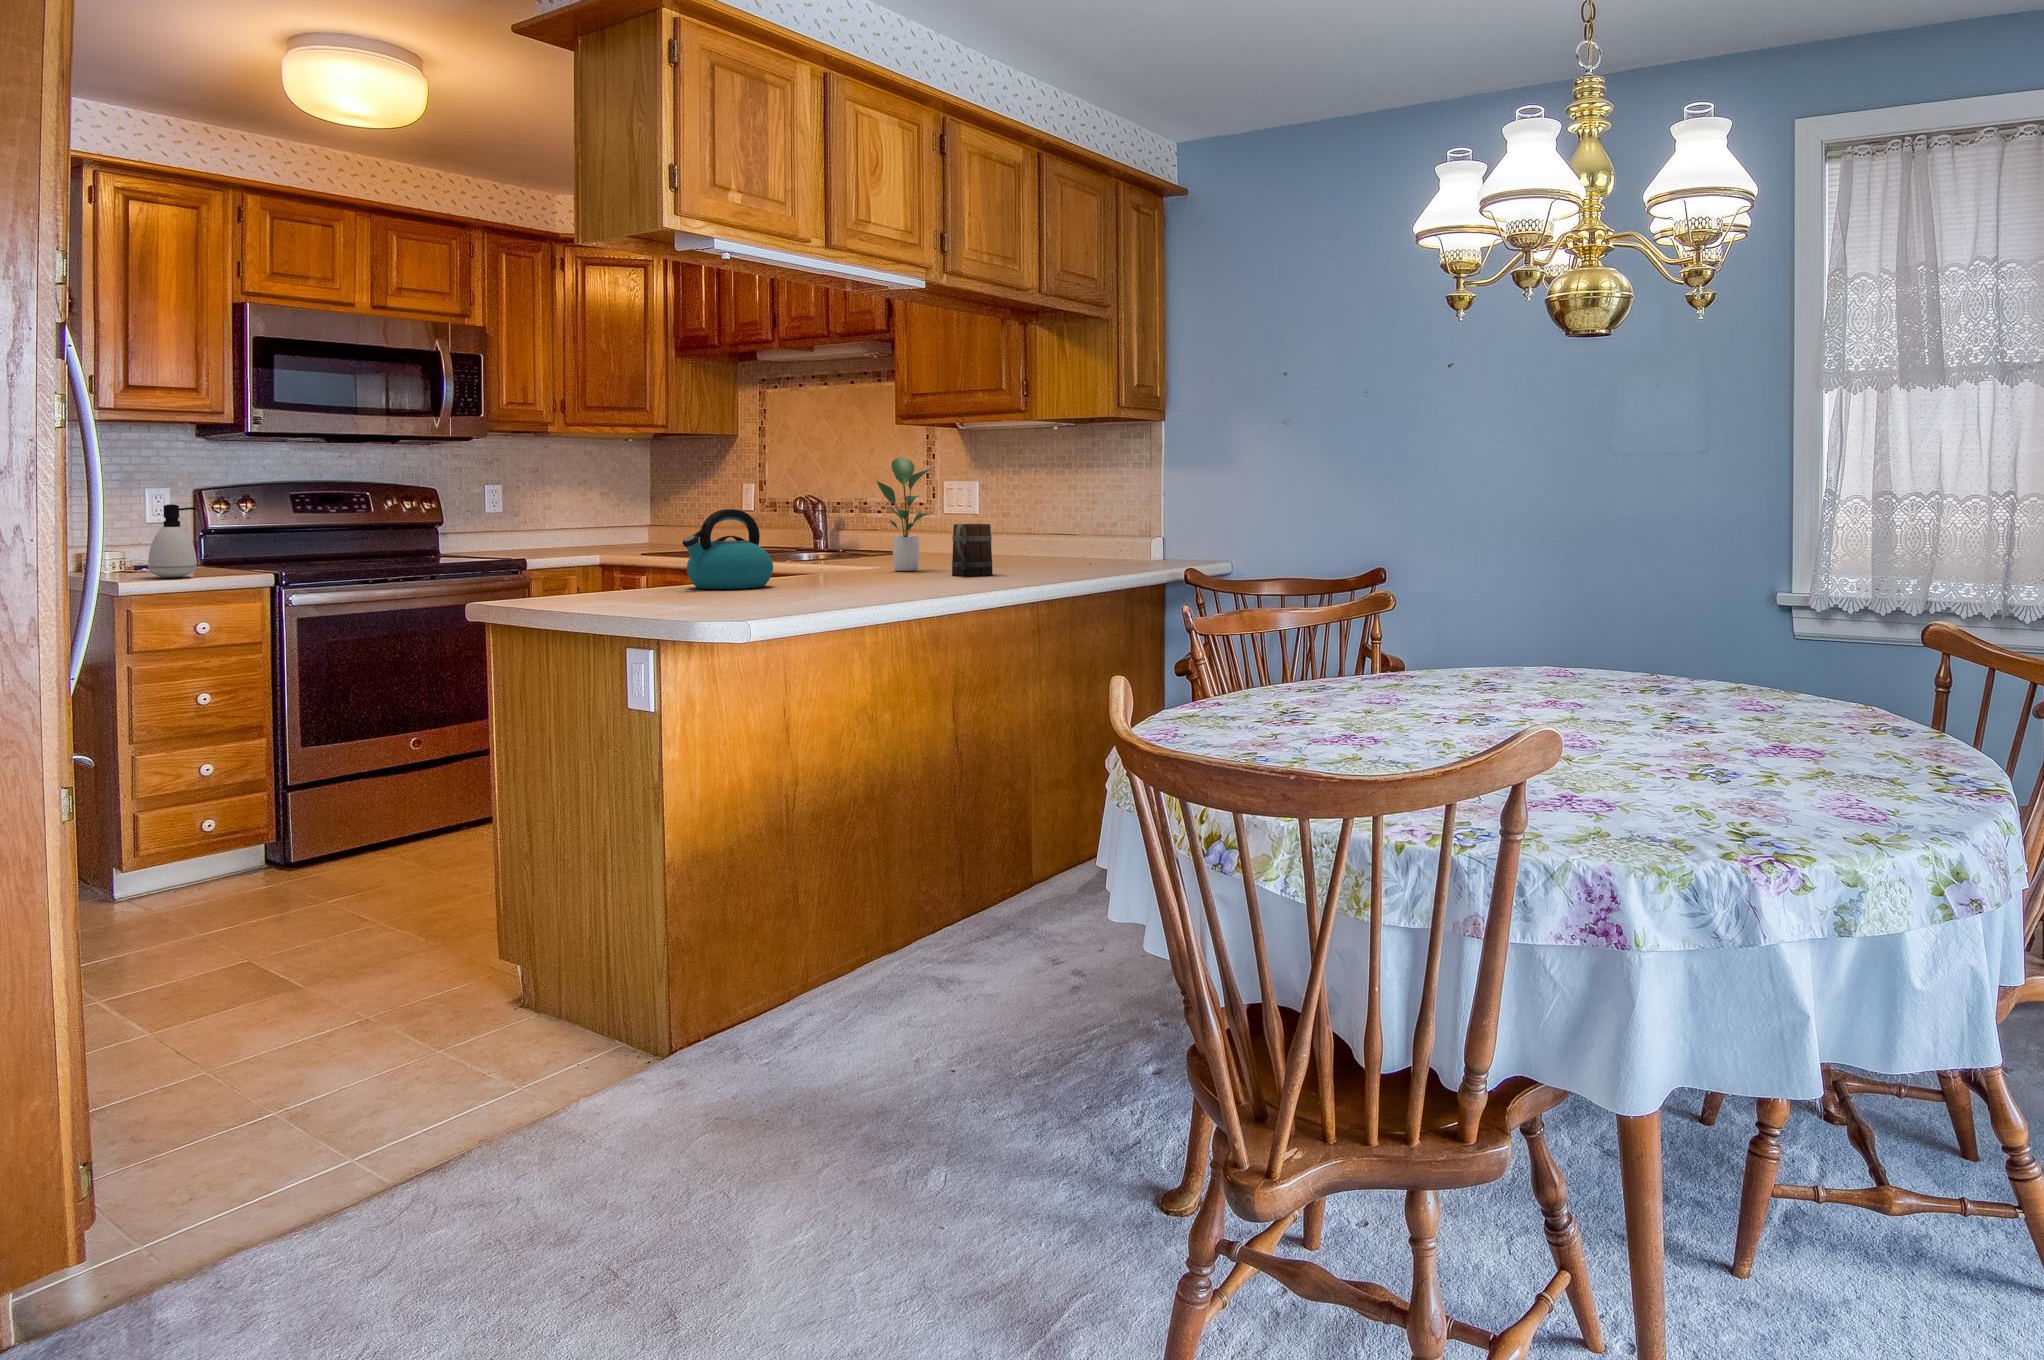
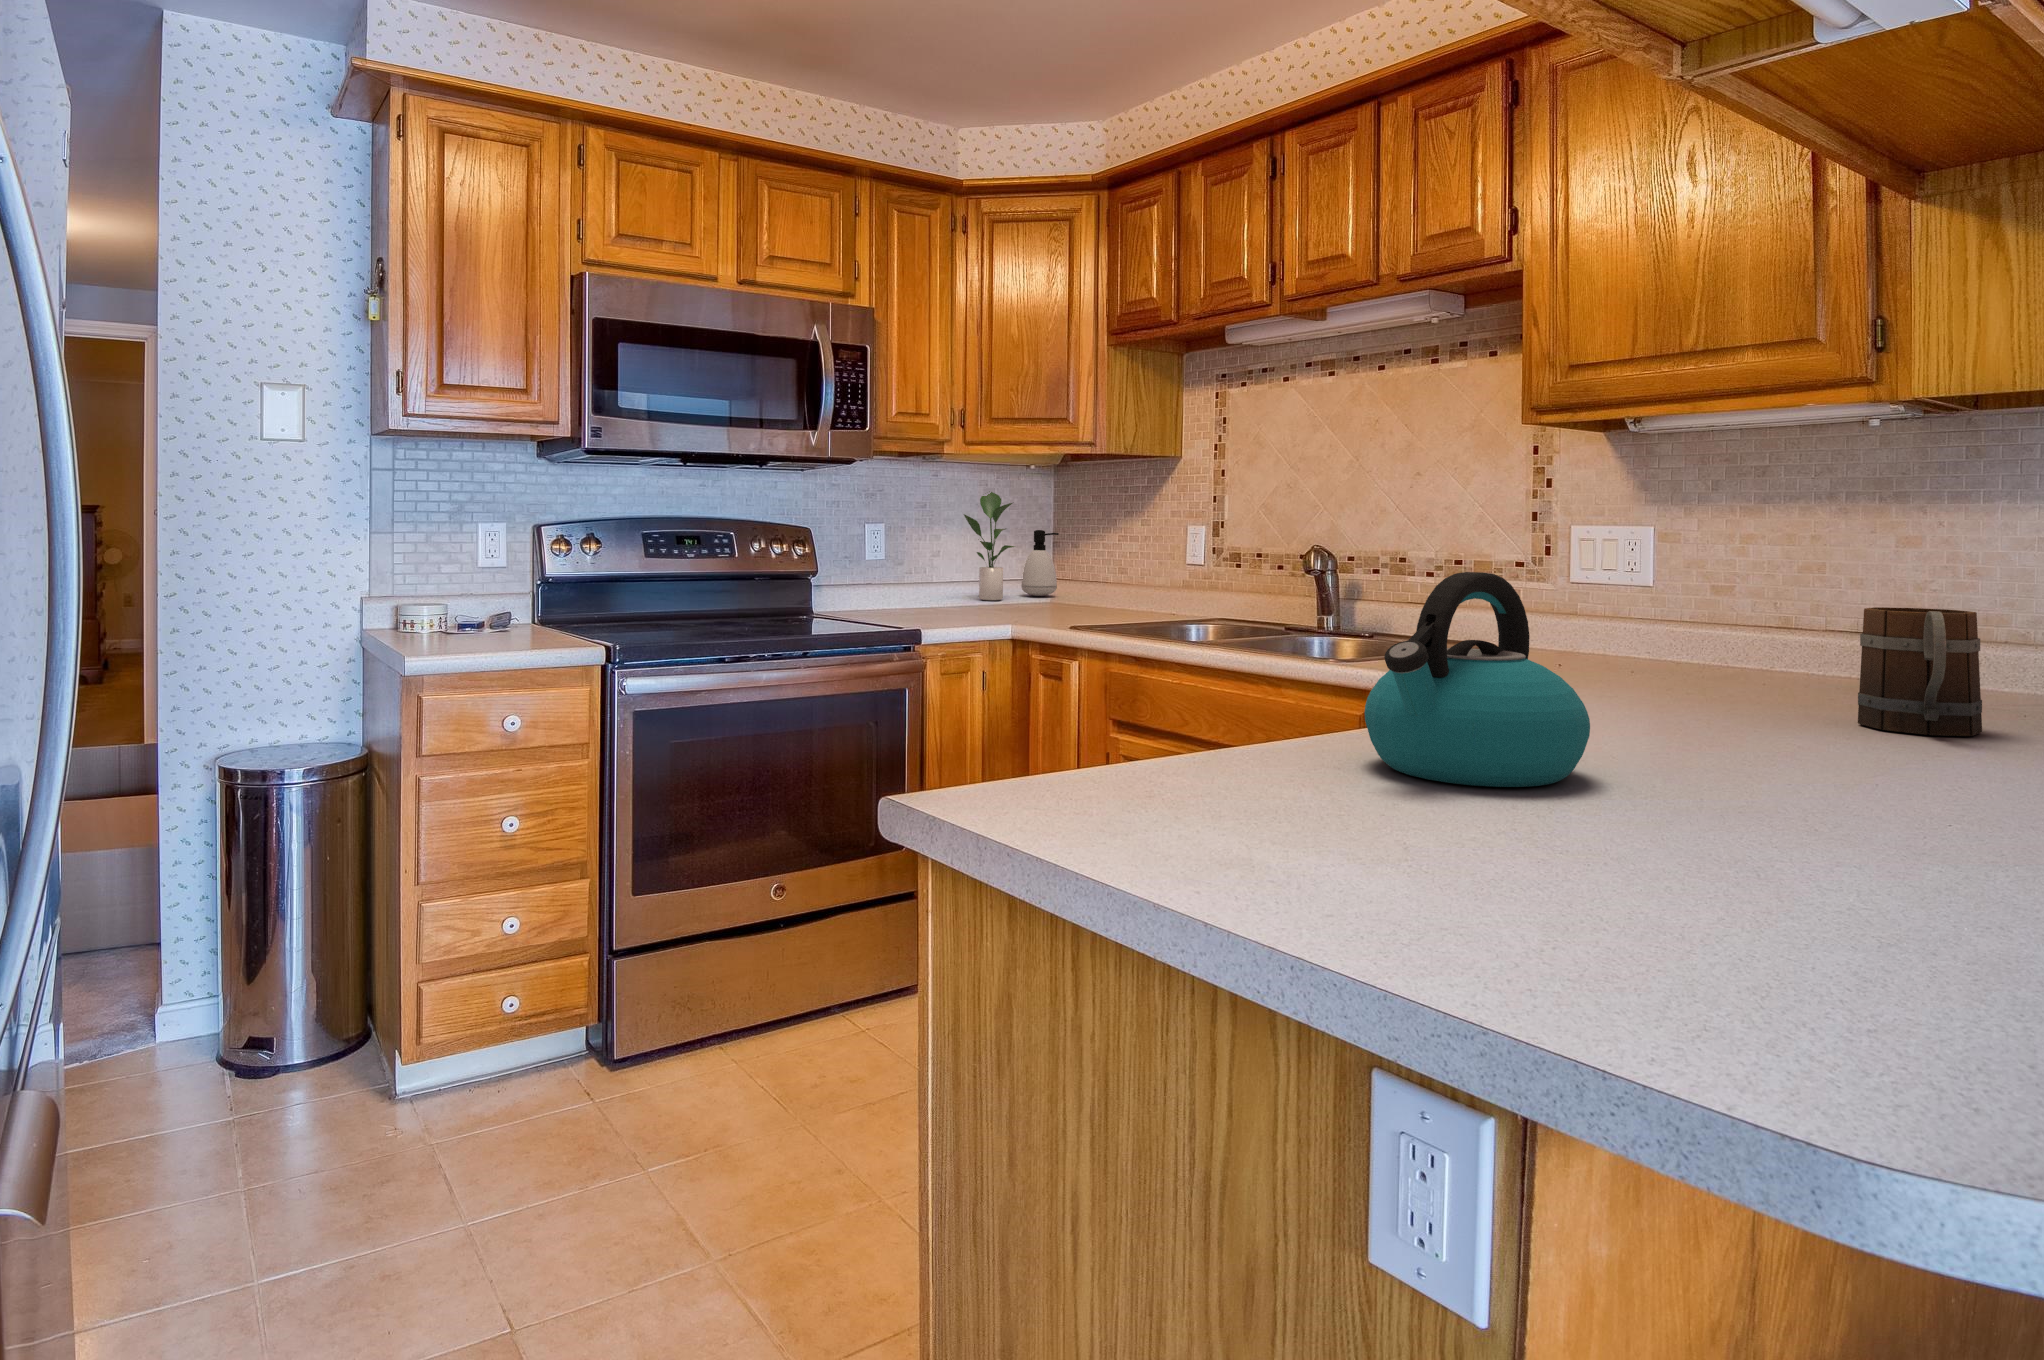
potted plant: present [877,456,930,571] -> present [964,492,1015,600]
soap dispenser: present [148,504,197,577] -> present [1021,530,1059,596]

